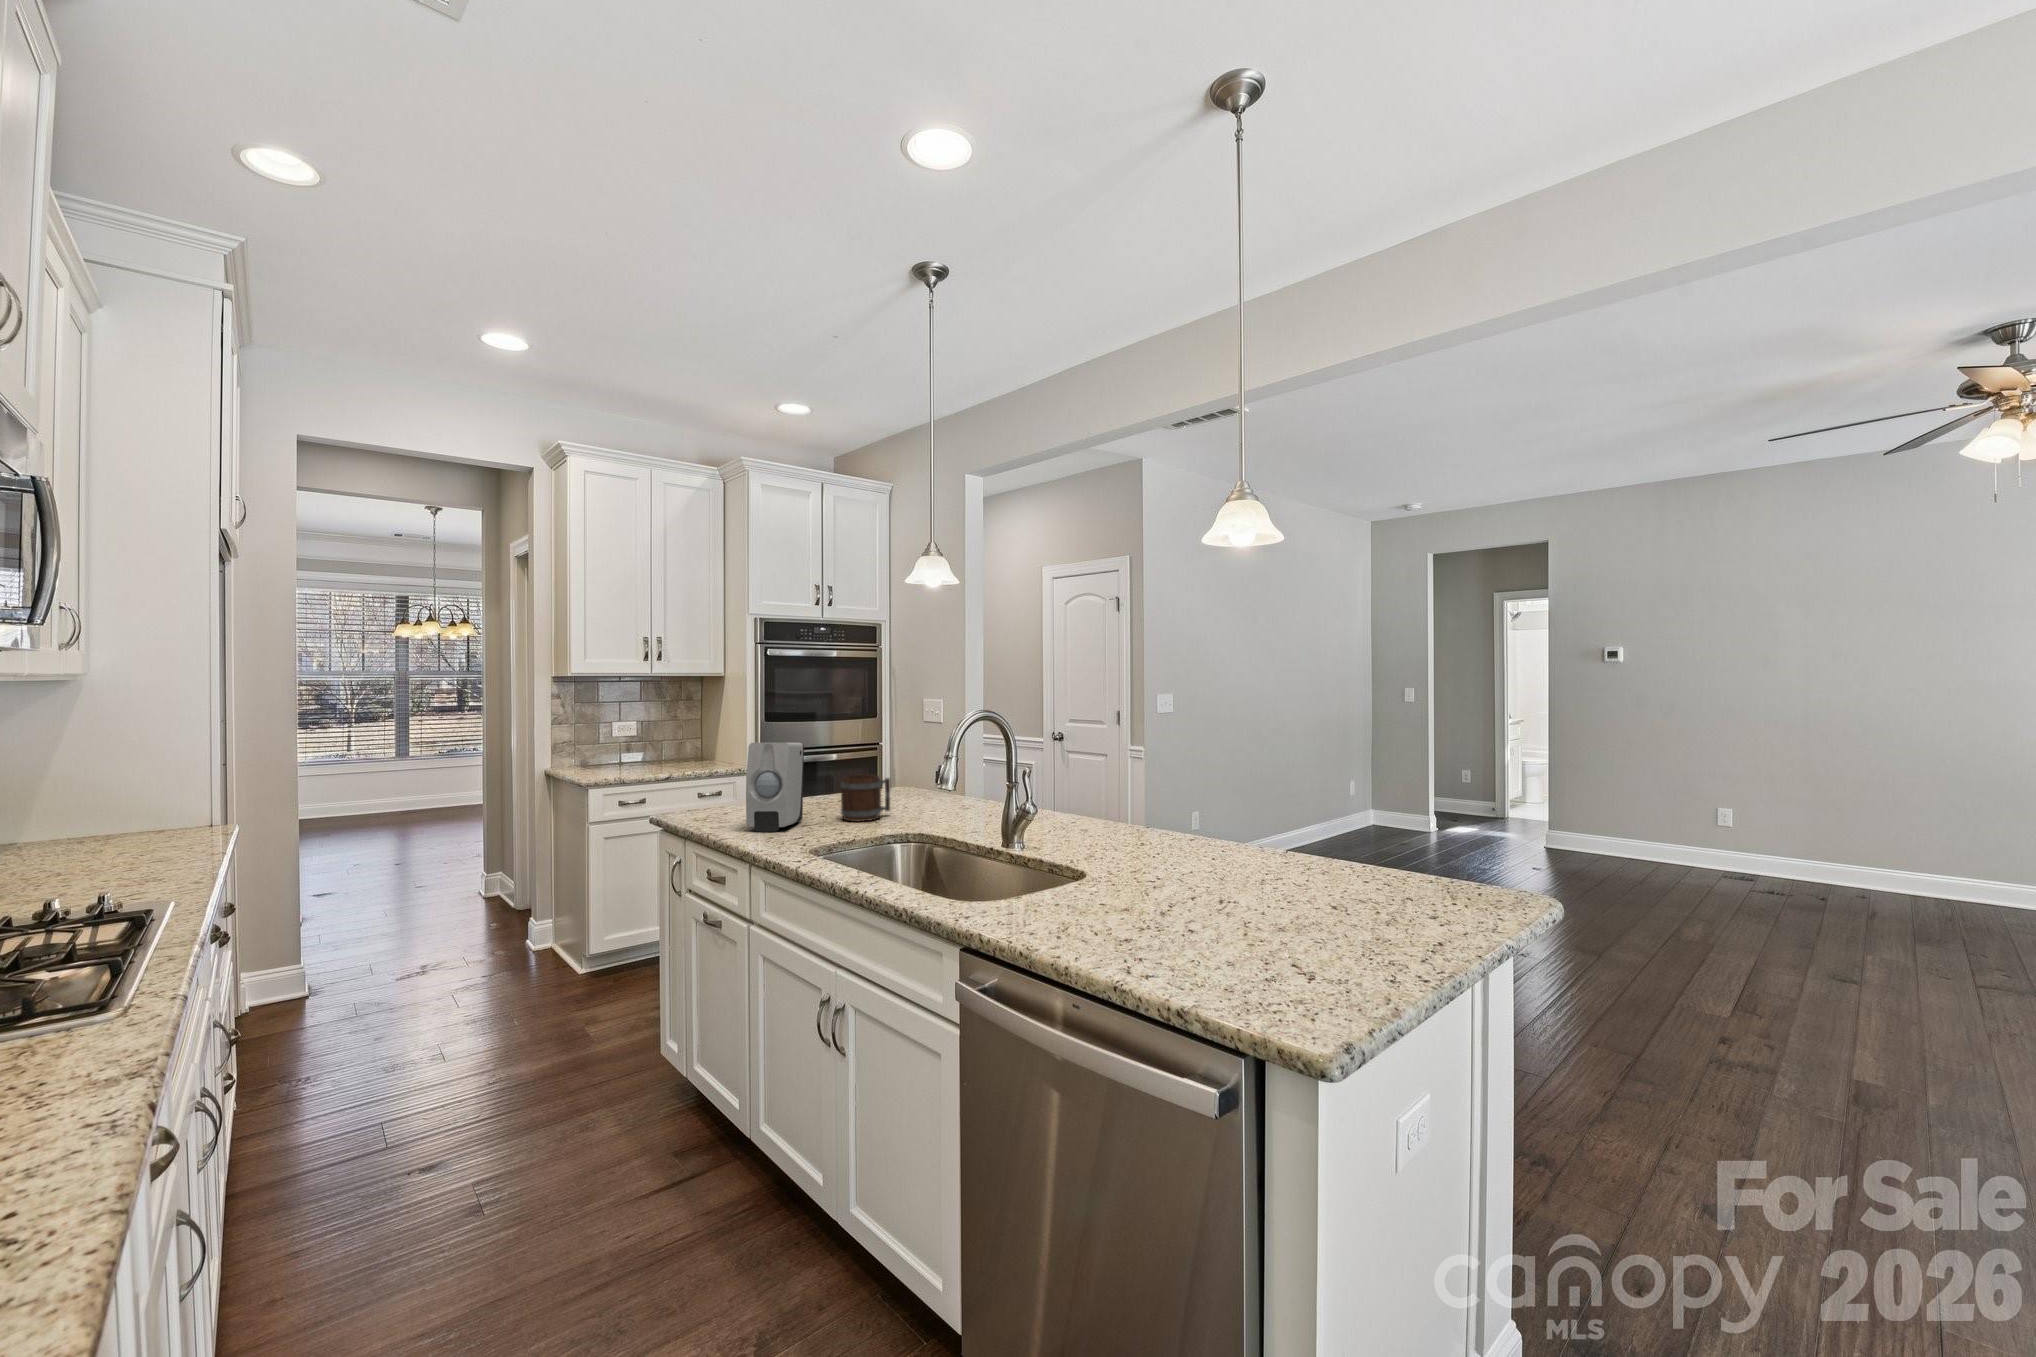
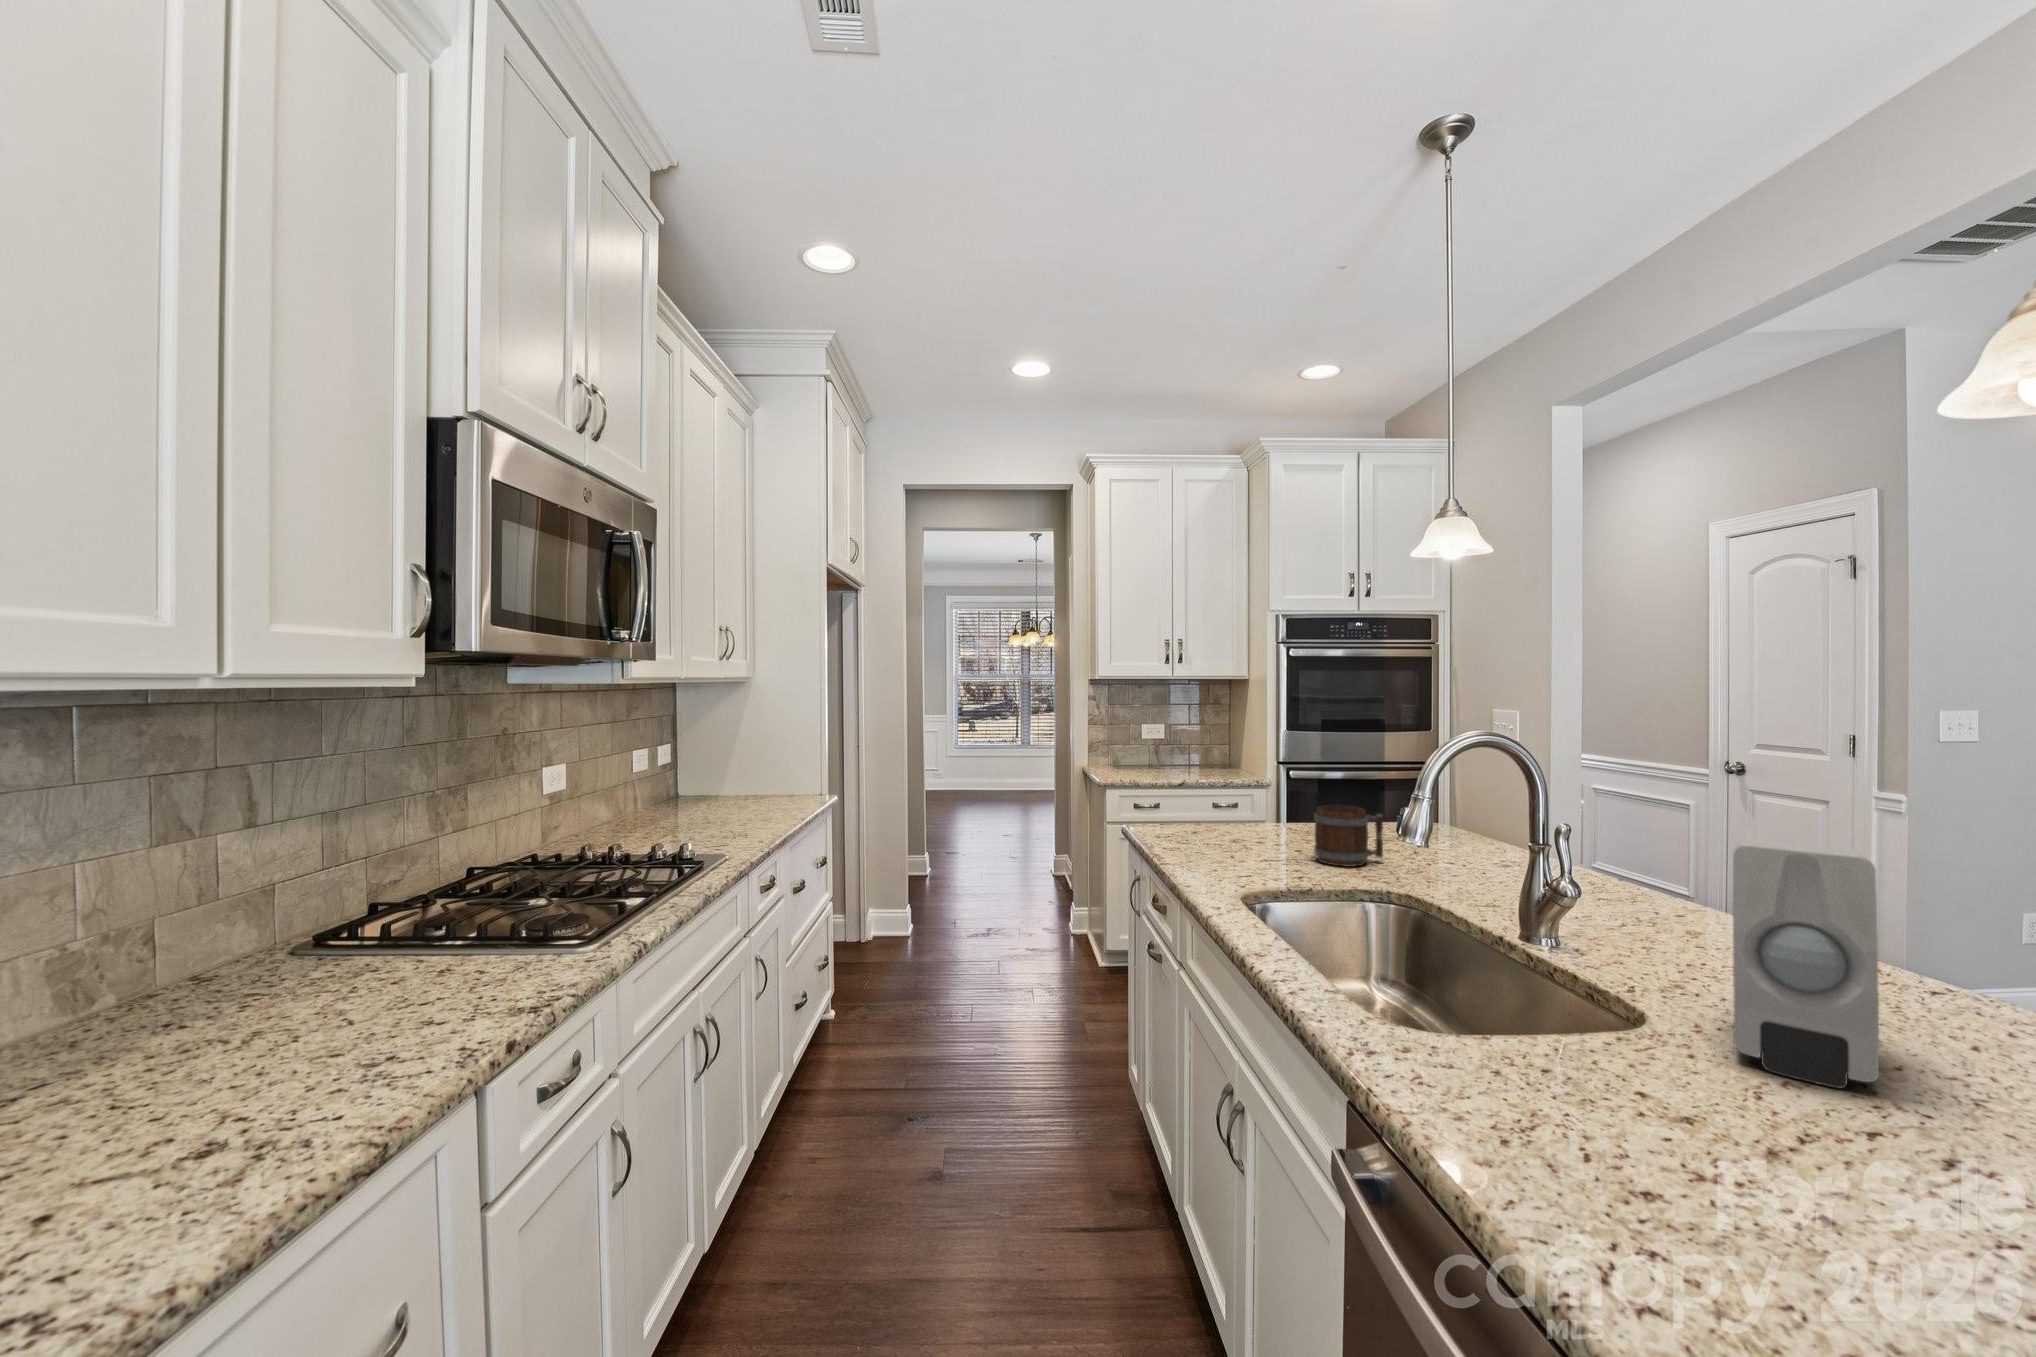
soap dispenser: present [746,743,804,832] -> present [1733,839,1879,1089]

